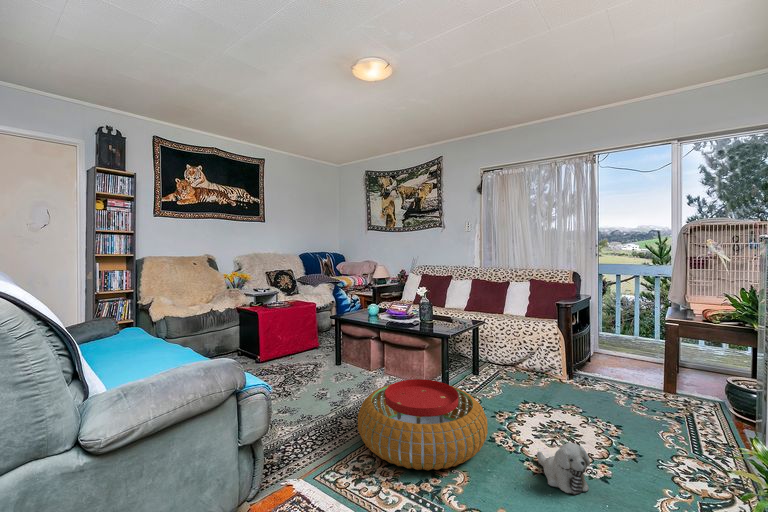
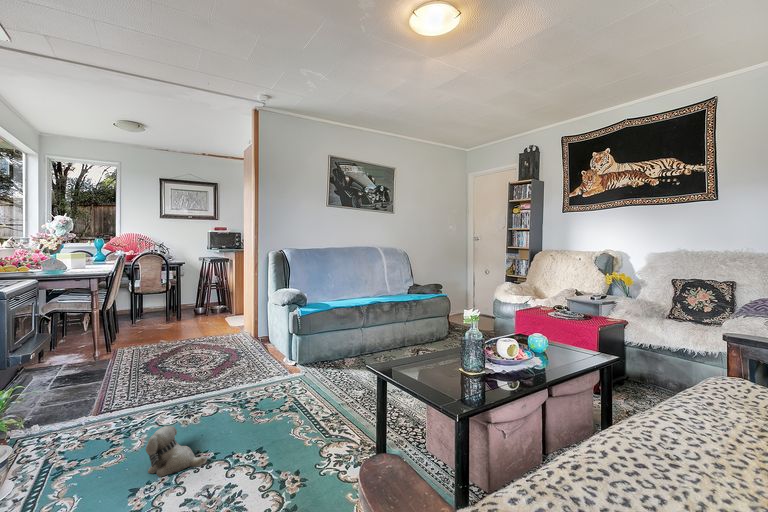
pouf: present [358,379,488,470] -> none [241,361,357,440]

